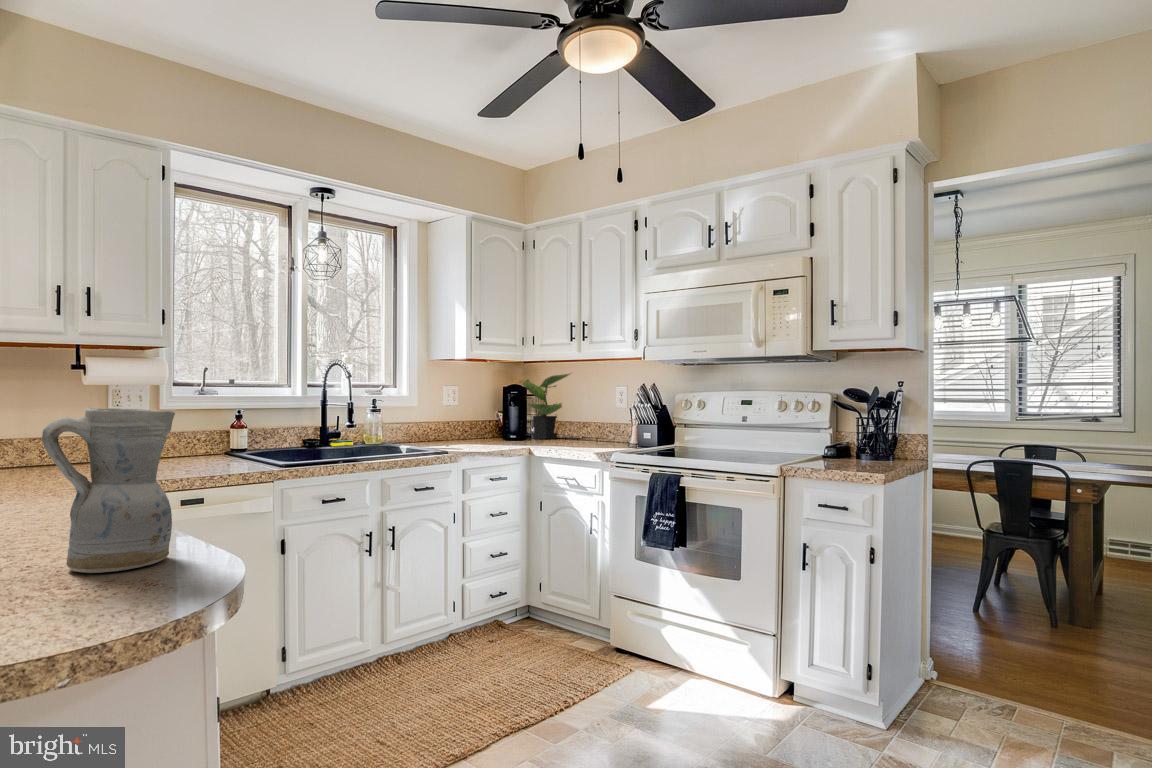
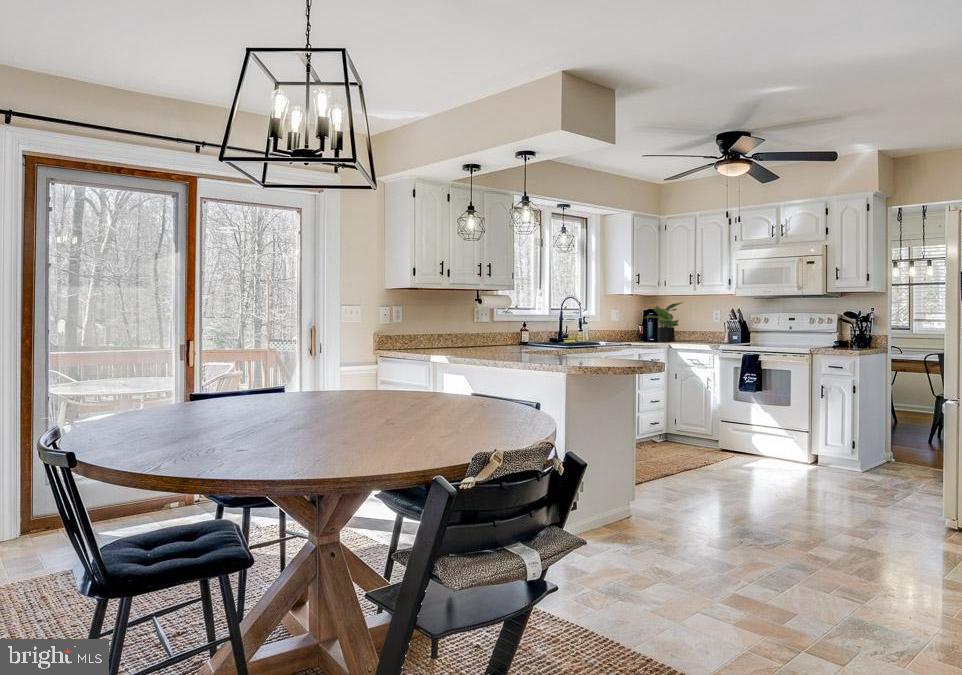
ceramic pitcher: present [42,408,175,573] -> none [618,324,641,363]

